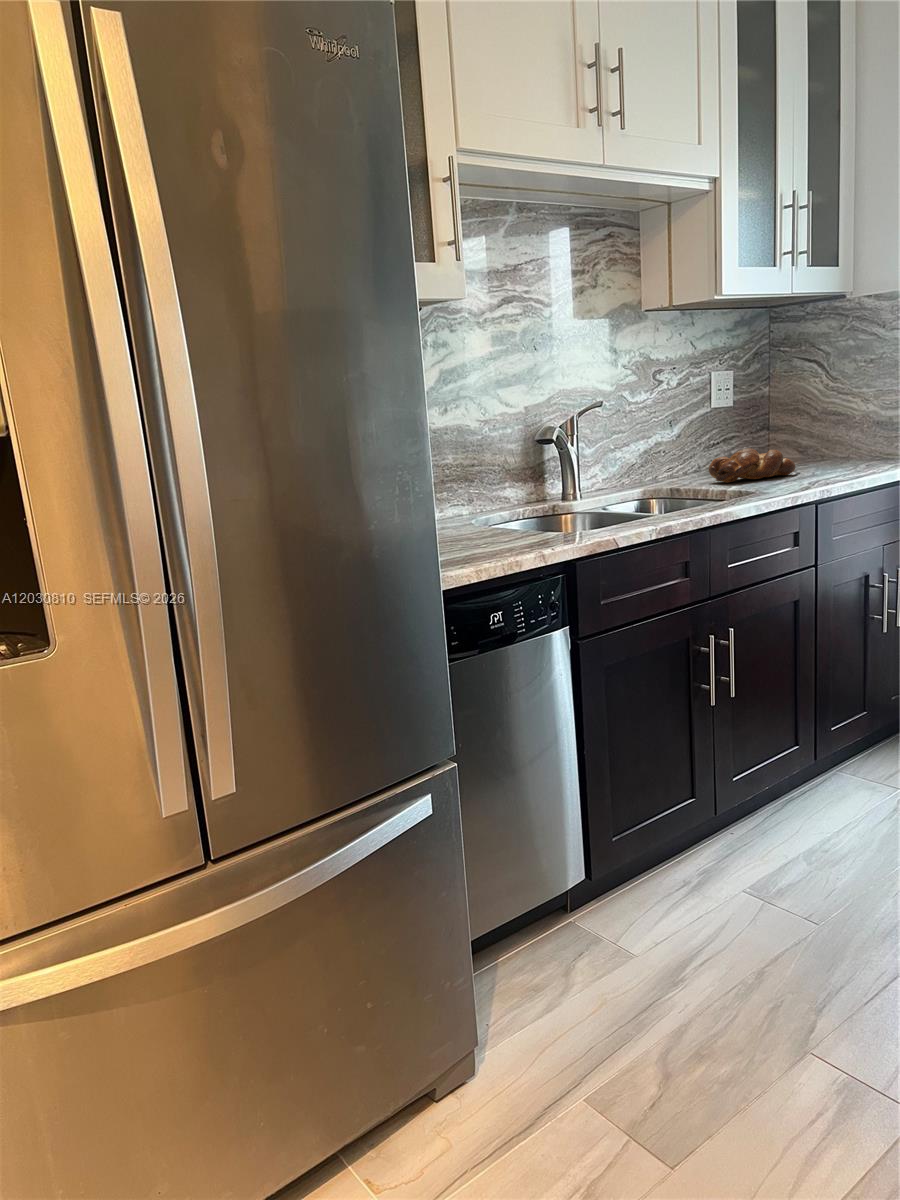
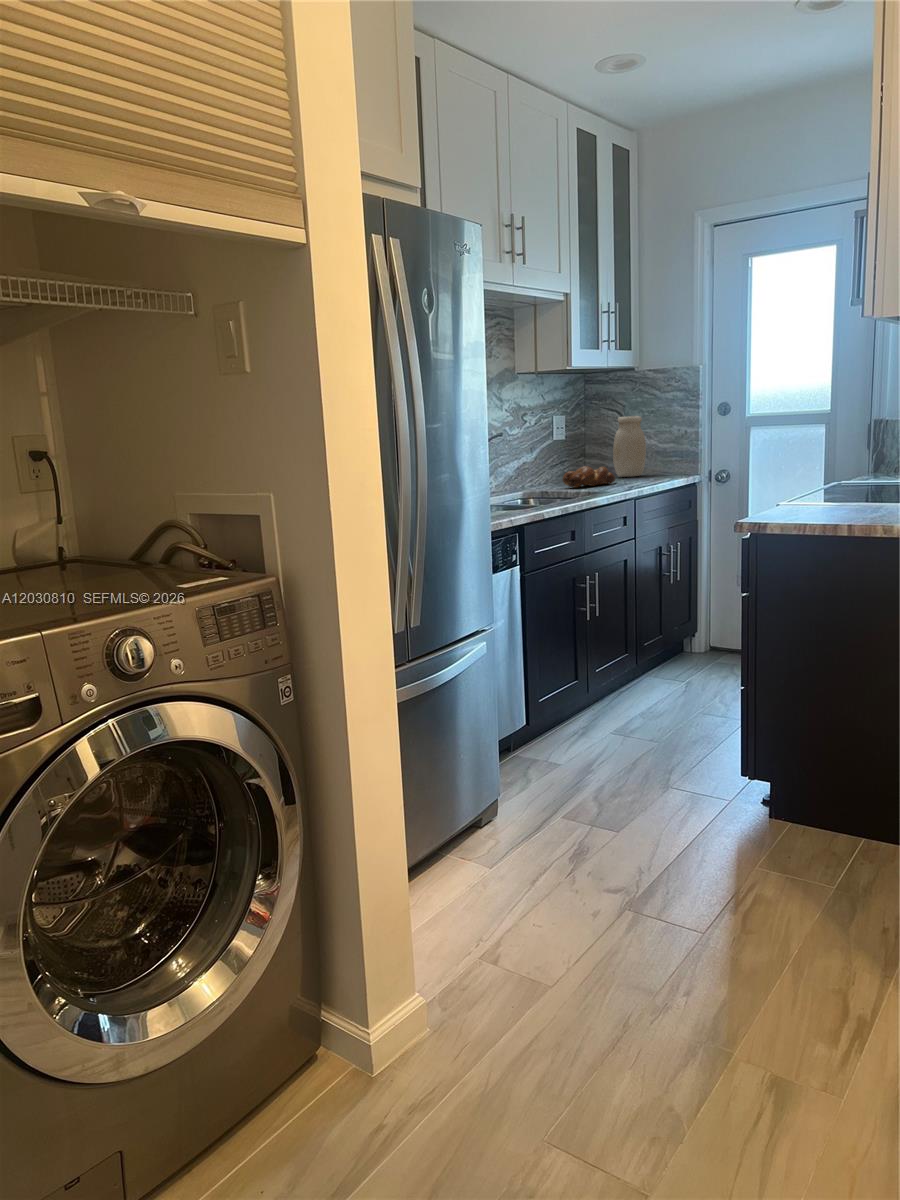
jar: none [805,368,858,461] -> present [613,416,646,477]

